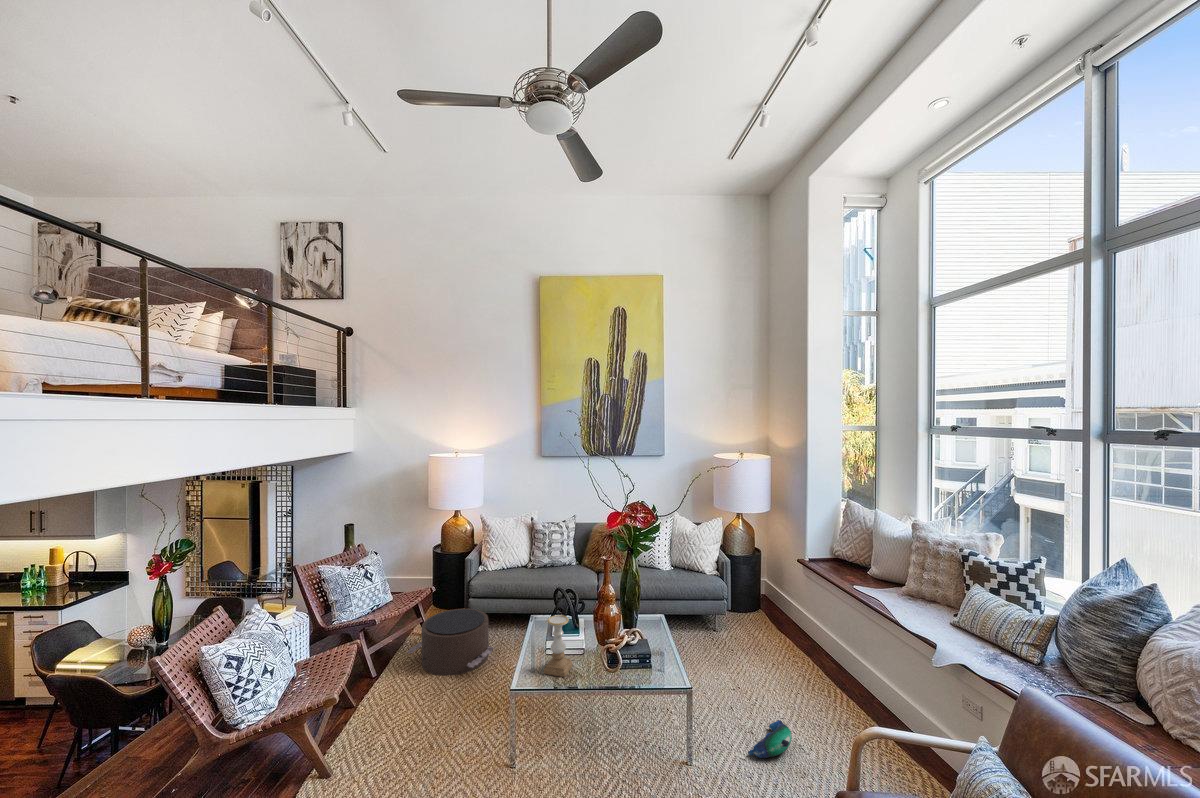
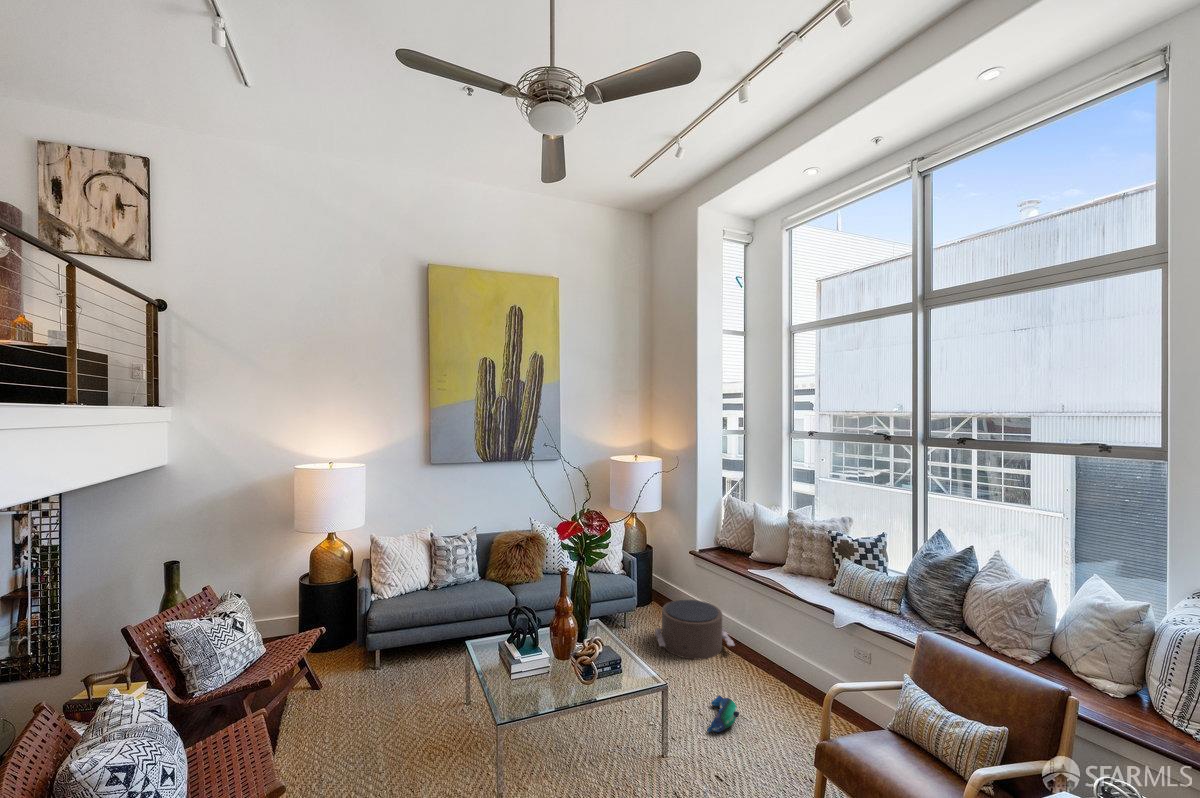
pouf: present [407,609,495,676] -> present [655,600,735,659]
candle holder: present [544,615,573,677] -> none [521,634,546,699]

